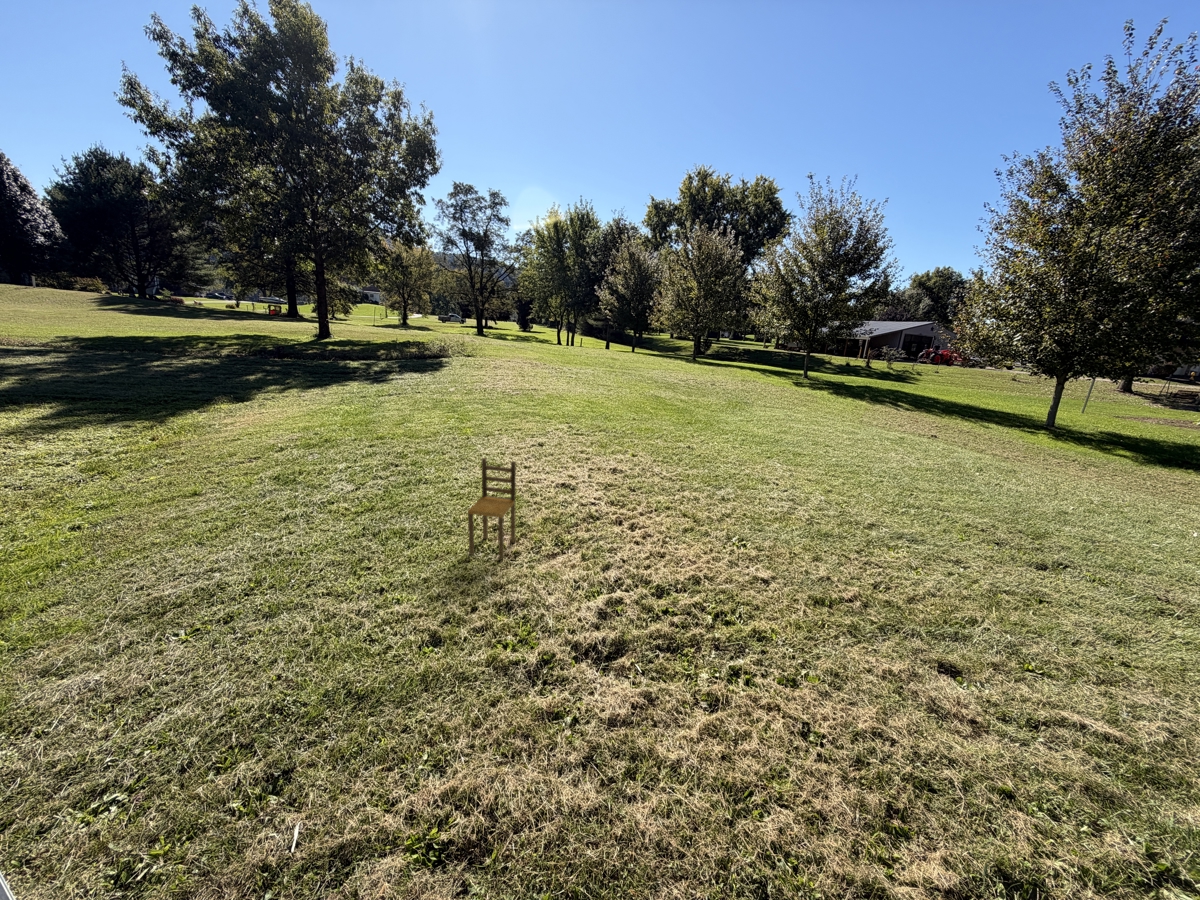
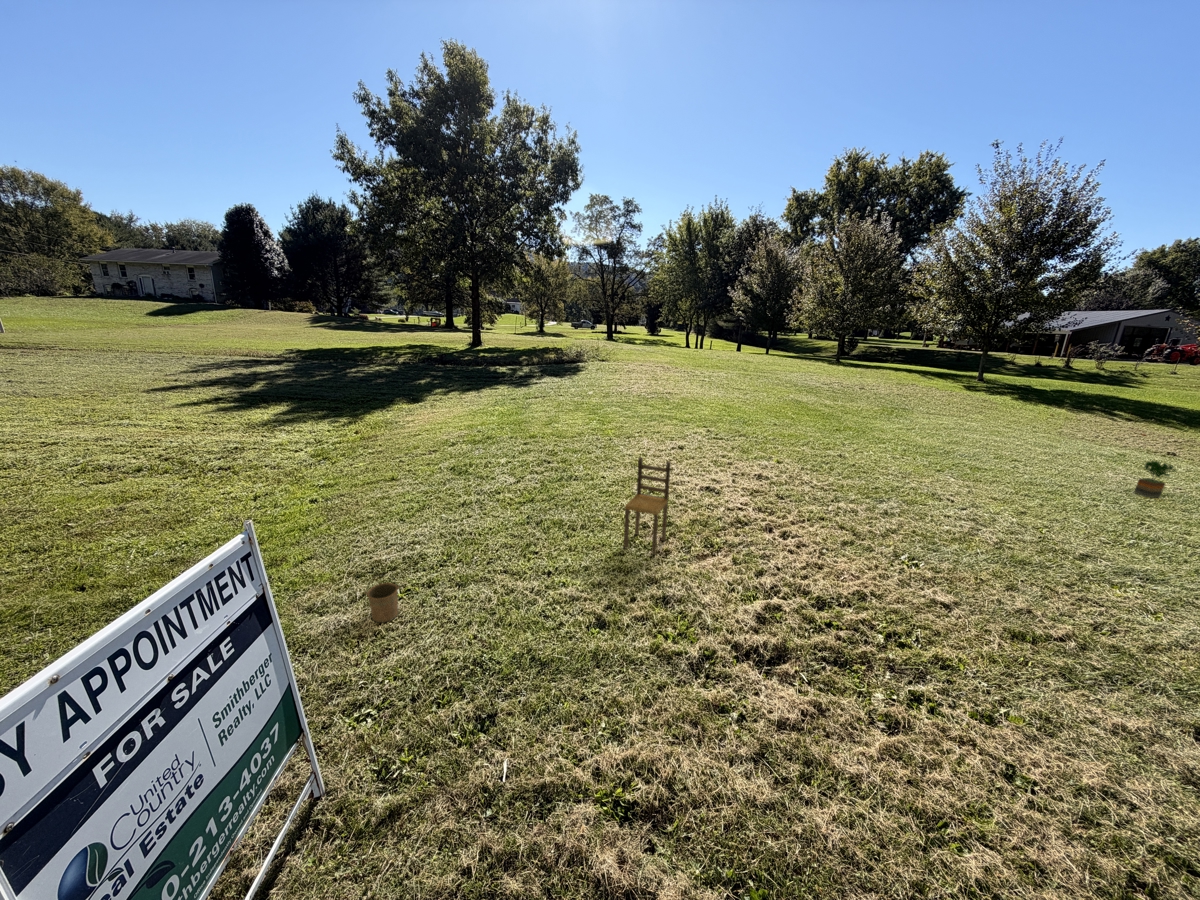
potted tree: none [915,440,943,471] -> present [1134,461,1176,498]
bucket: none [122,618,178,678] -> present [364,582,400,623]

